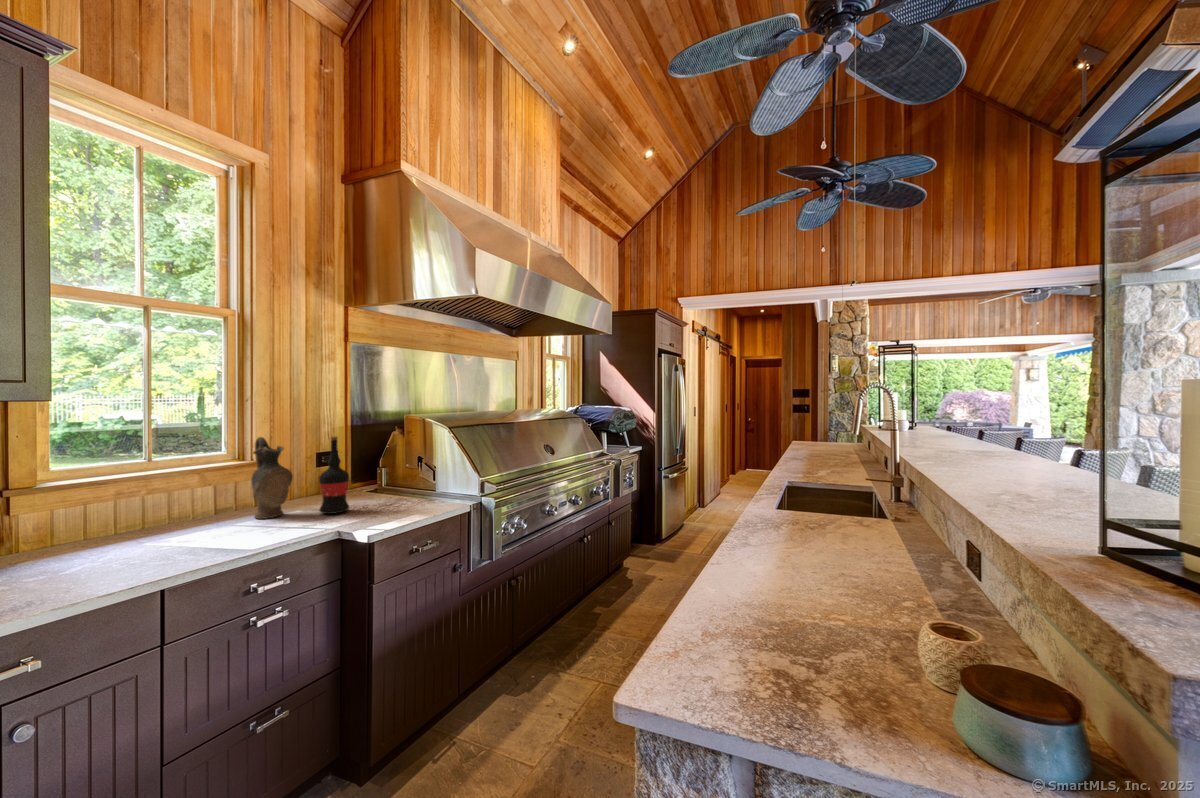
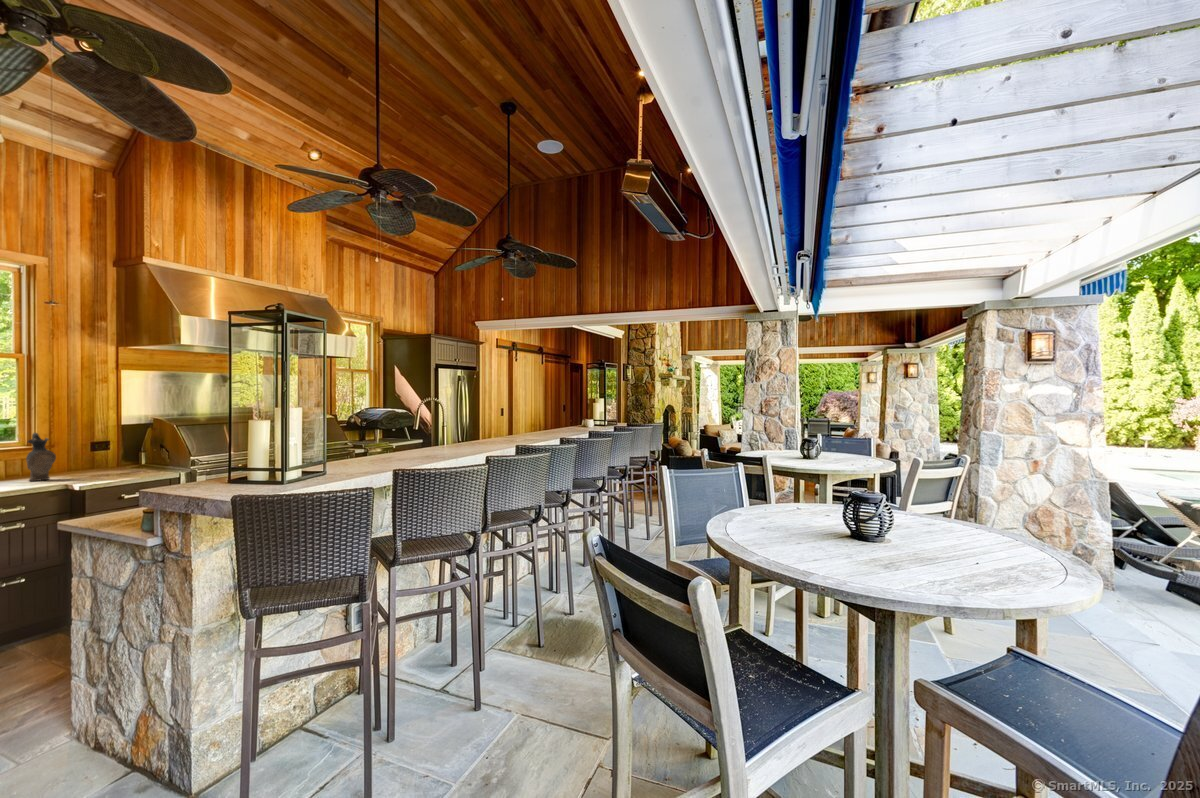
wine bottle: present [319,436,349,514] -> none [72,432,95,478]

